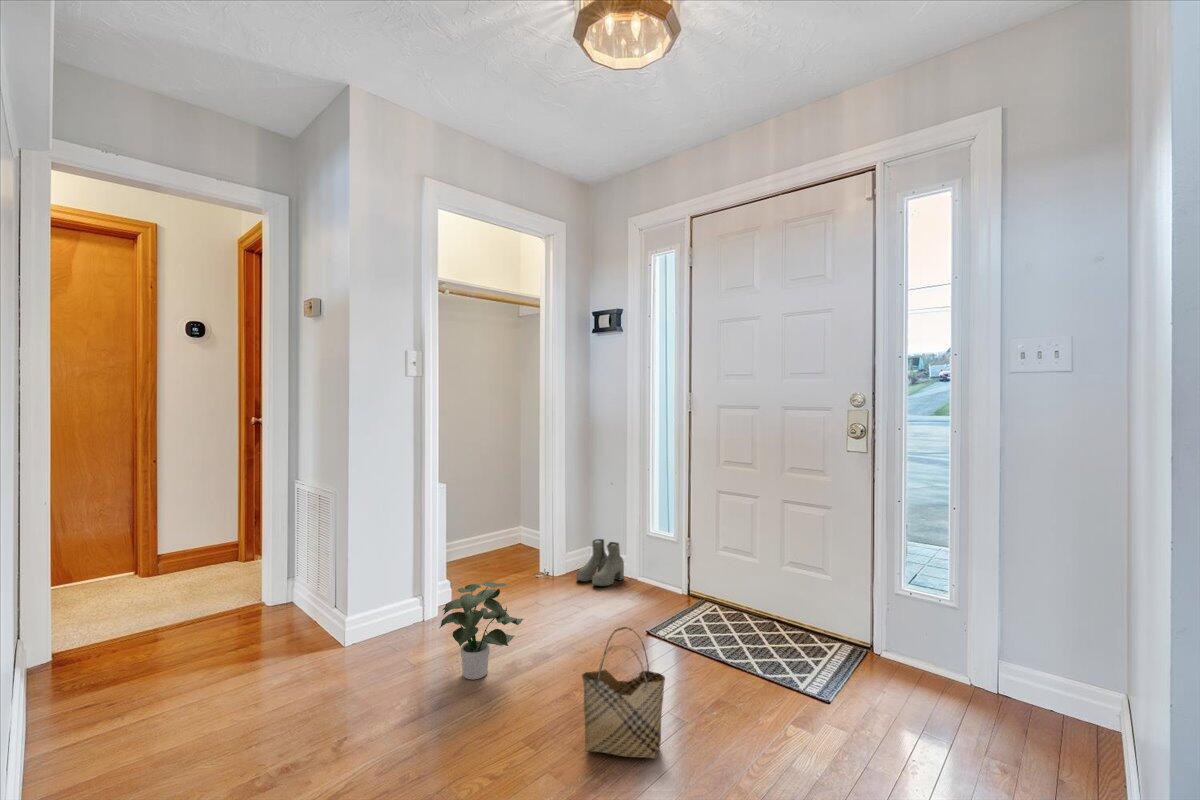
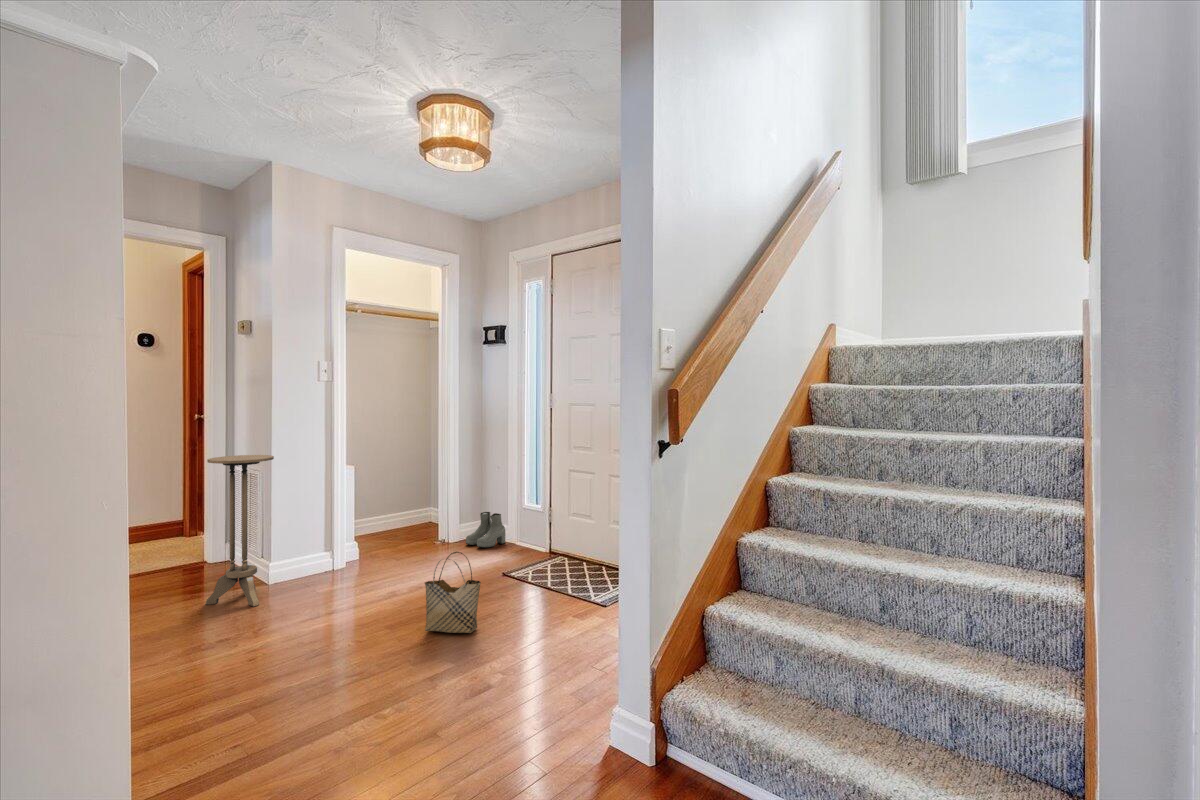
side table: none [265,475,354,688] -> present [206,455,274,607]
potted plant: present [440,582,524,680] -> none [336,532,402,601]

